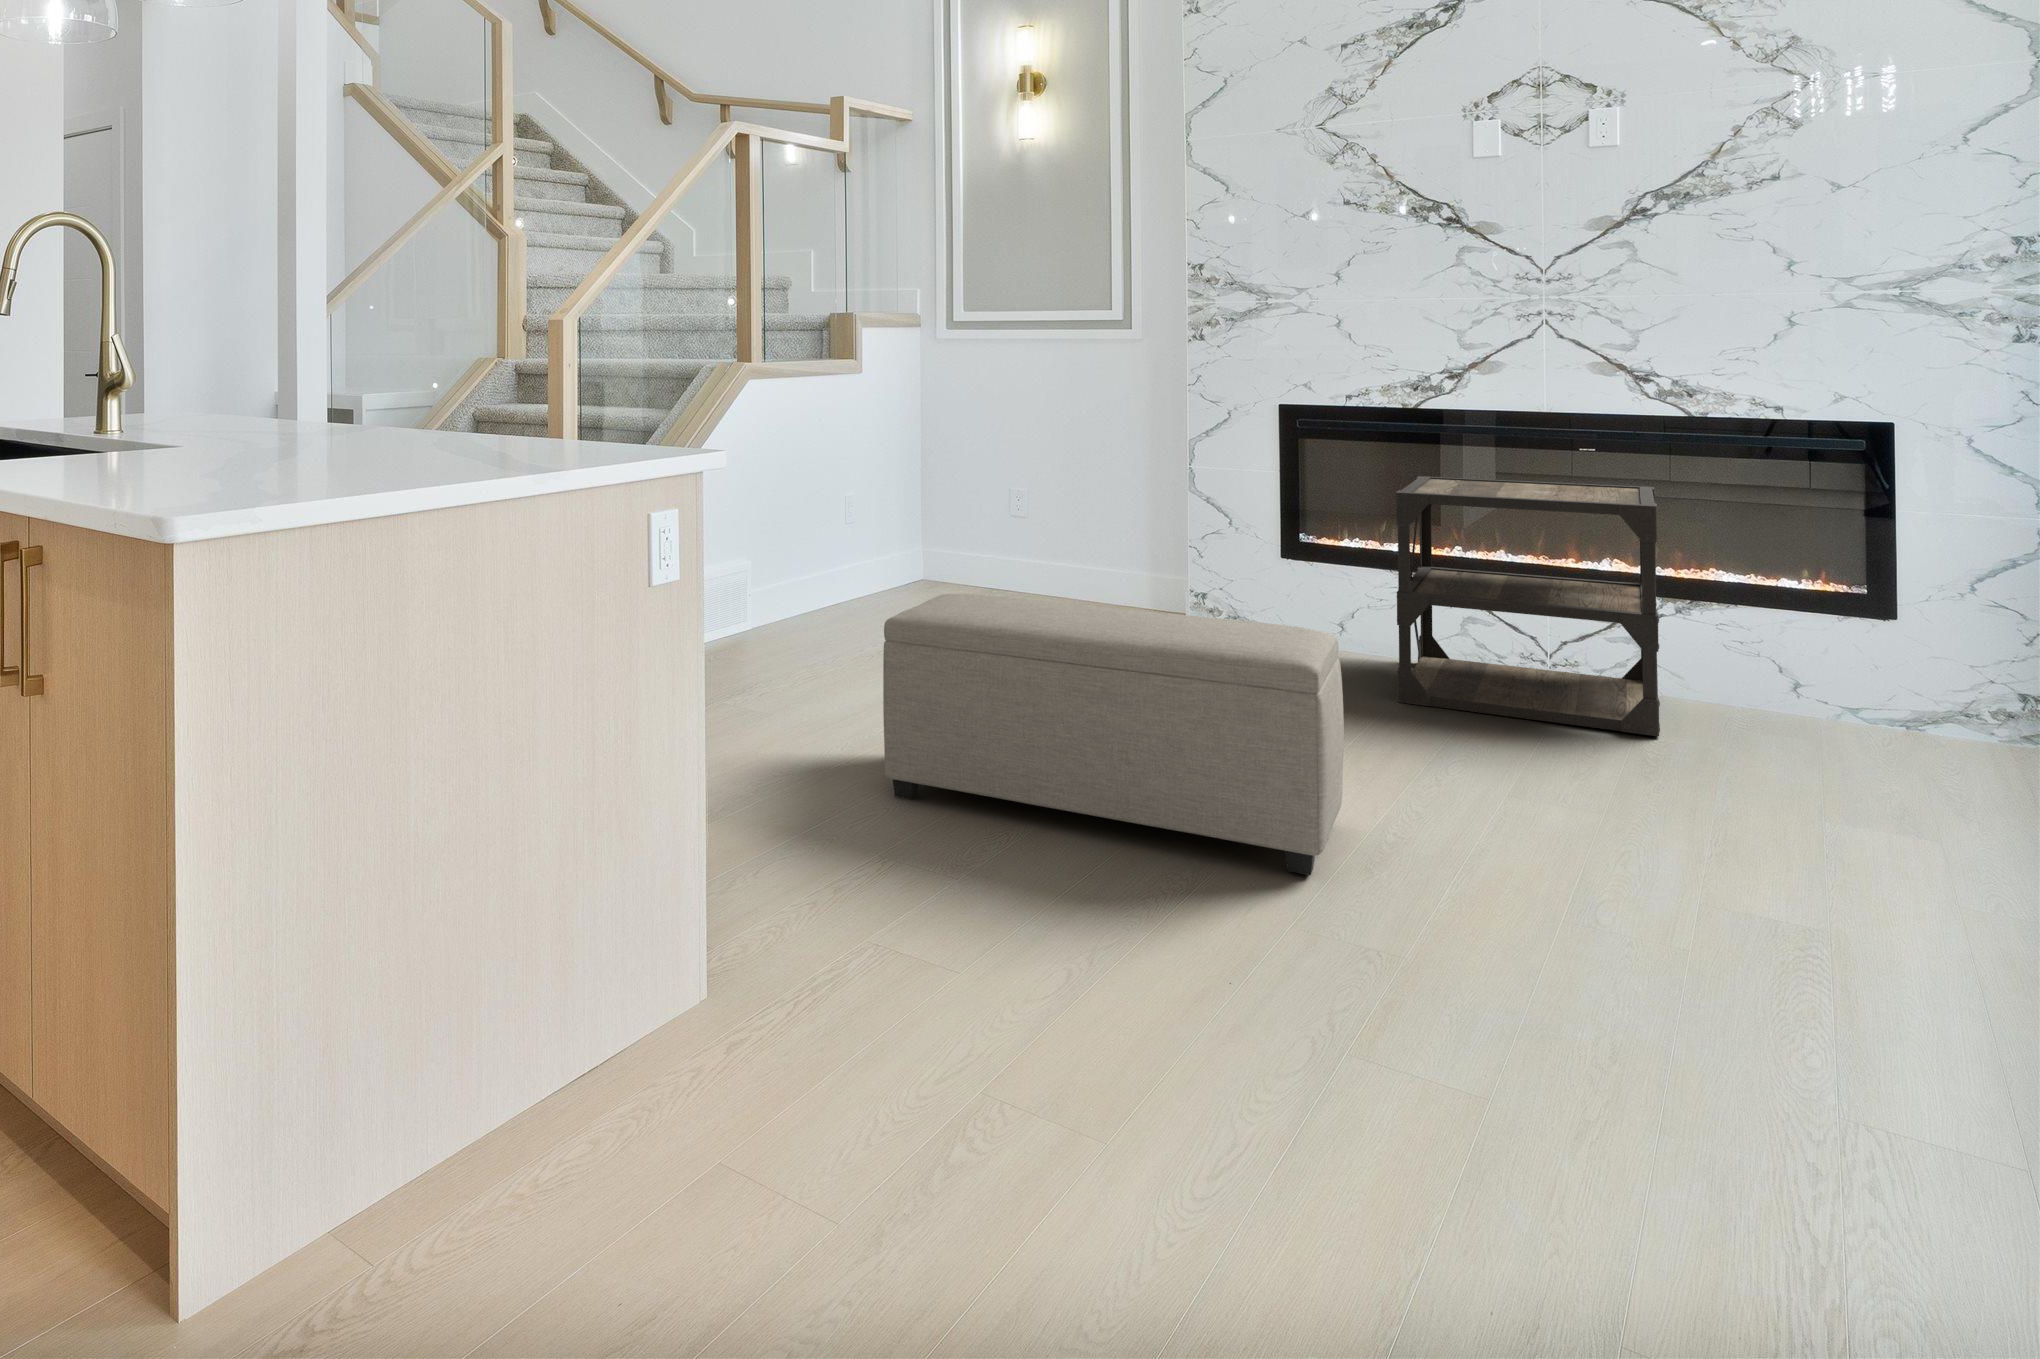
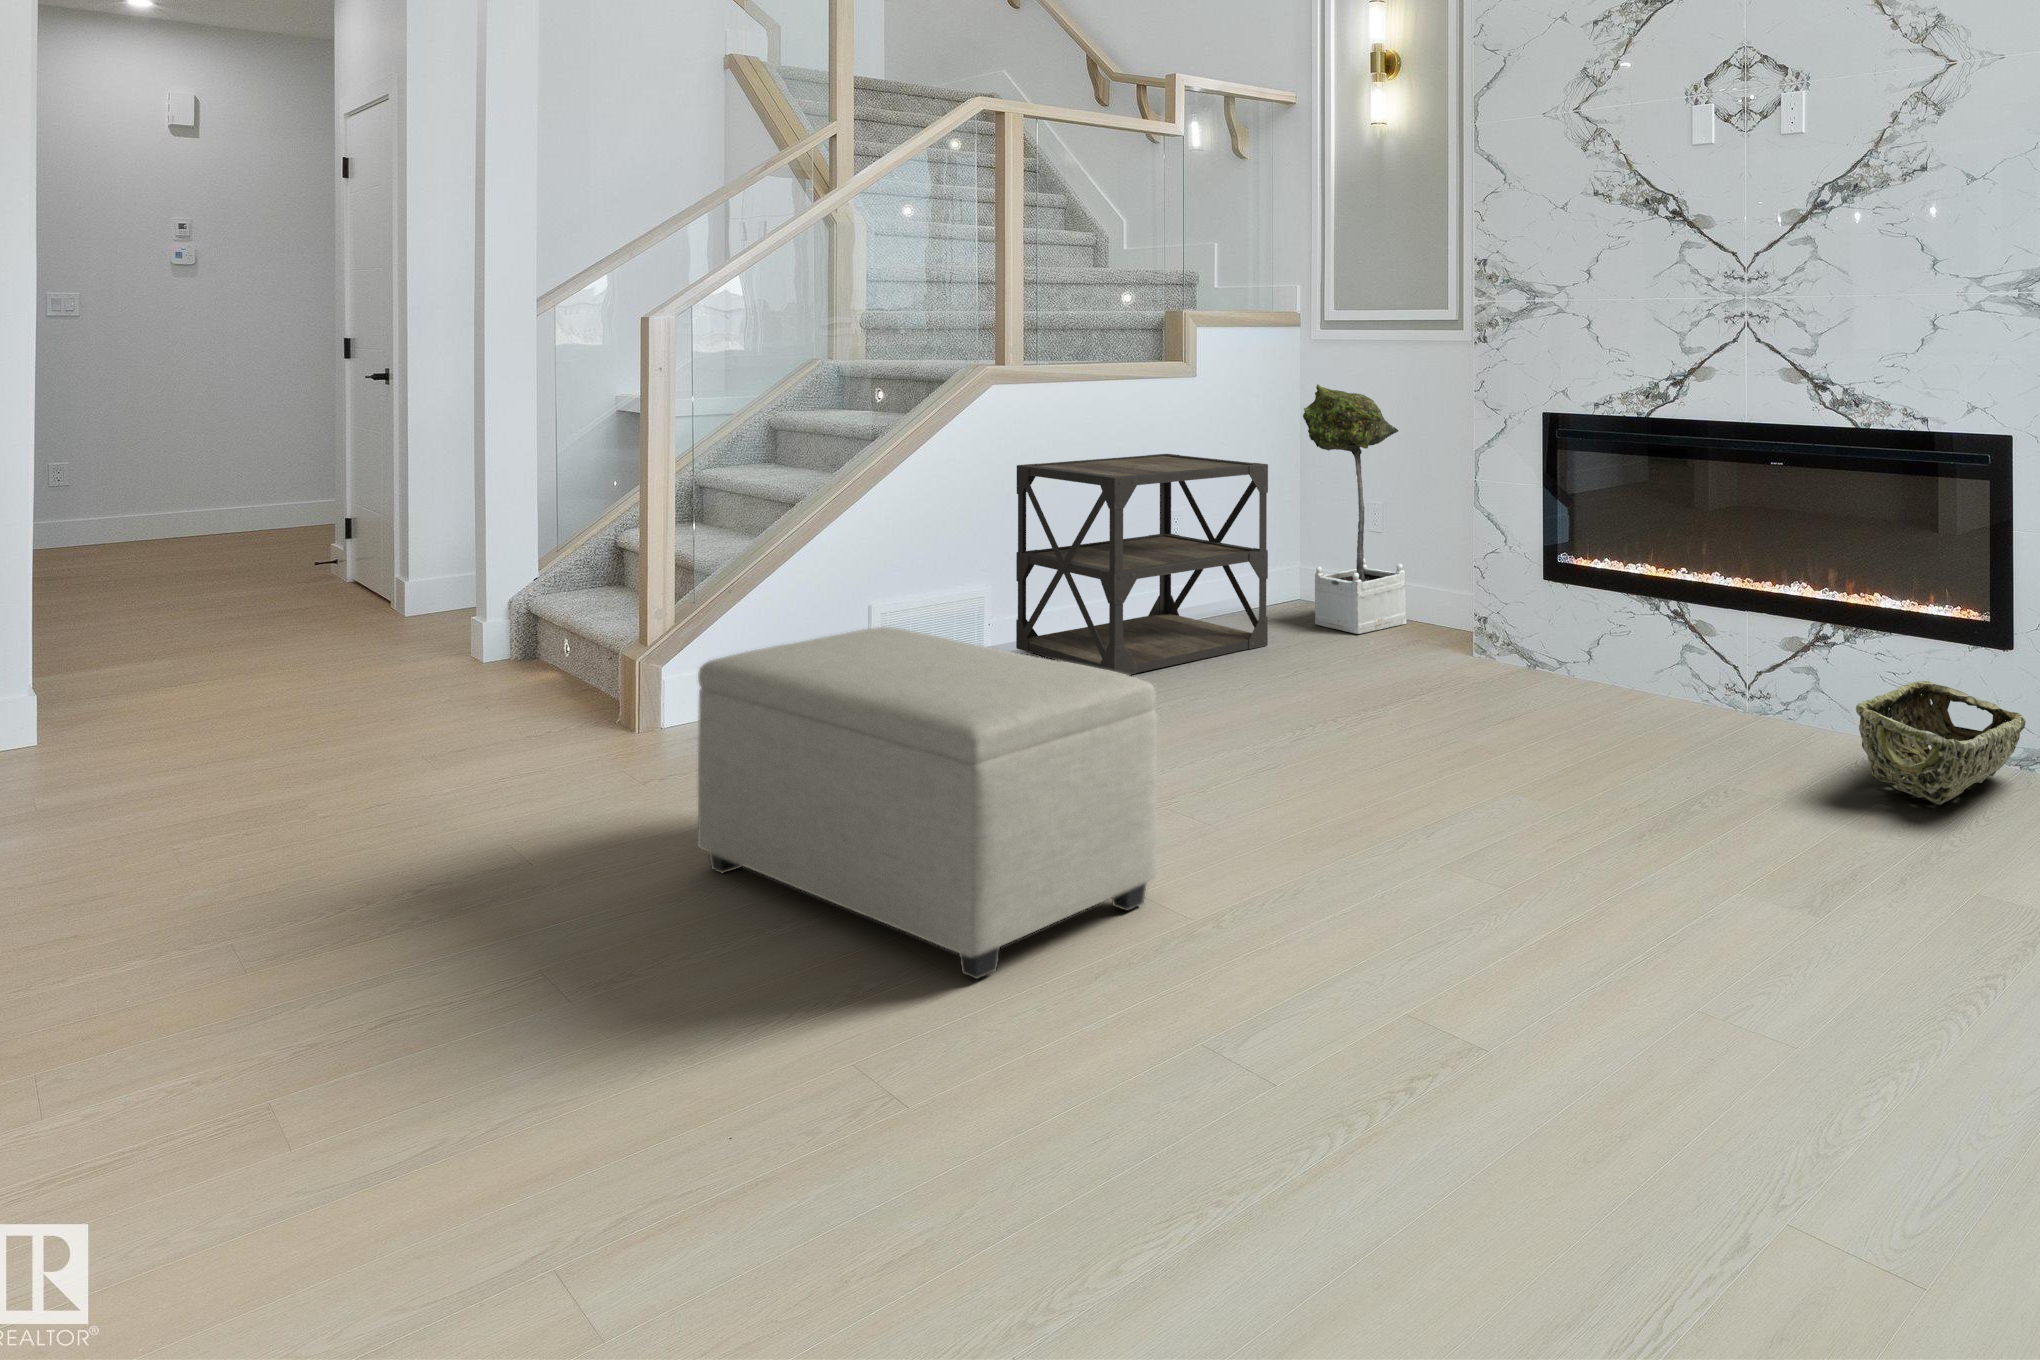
potted tree: none [980,384,1085,616] -> present [1303,384,1407,634]
side table: present [1396,476,1660,736] -> present [1016,454,1268,675]
woven basket: none [1789,648,1949,755] -> present [1856,681,2026,805]

